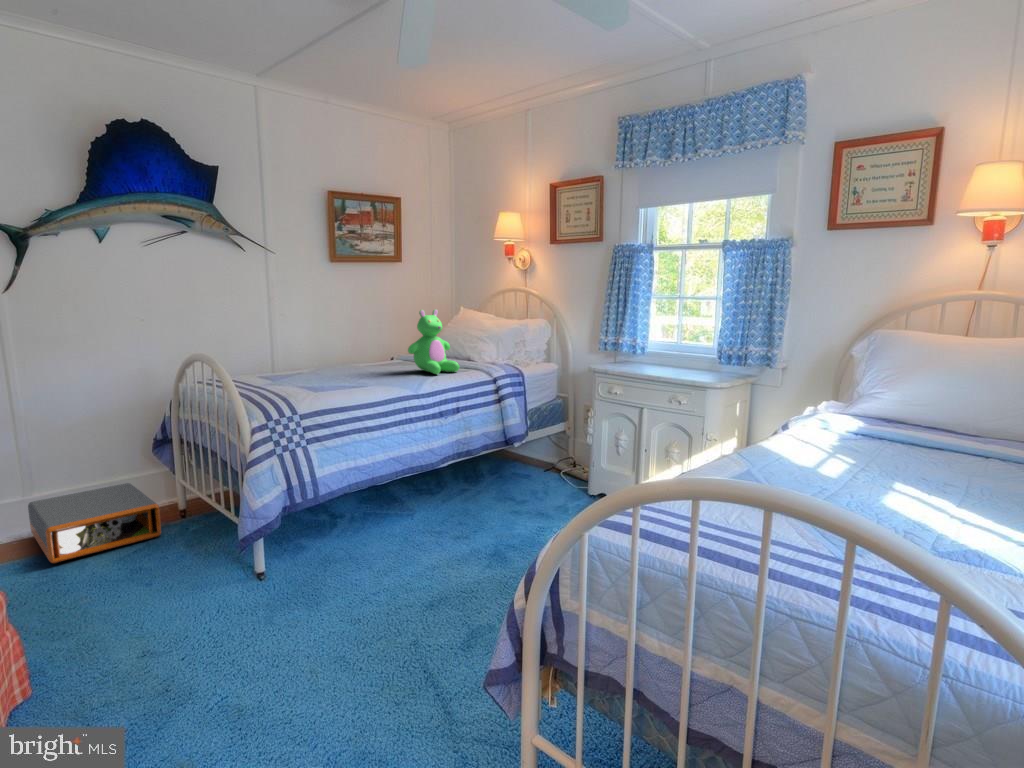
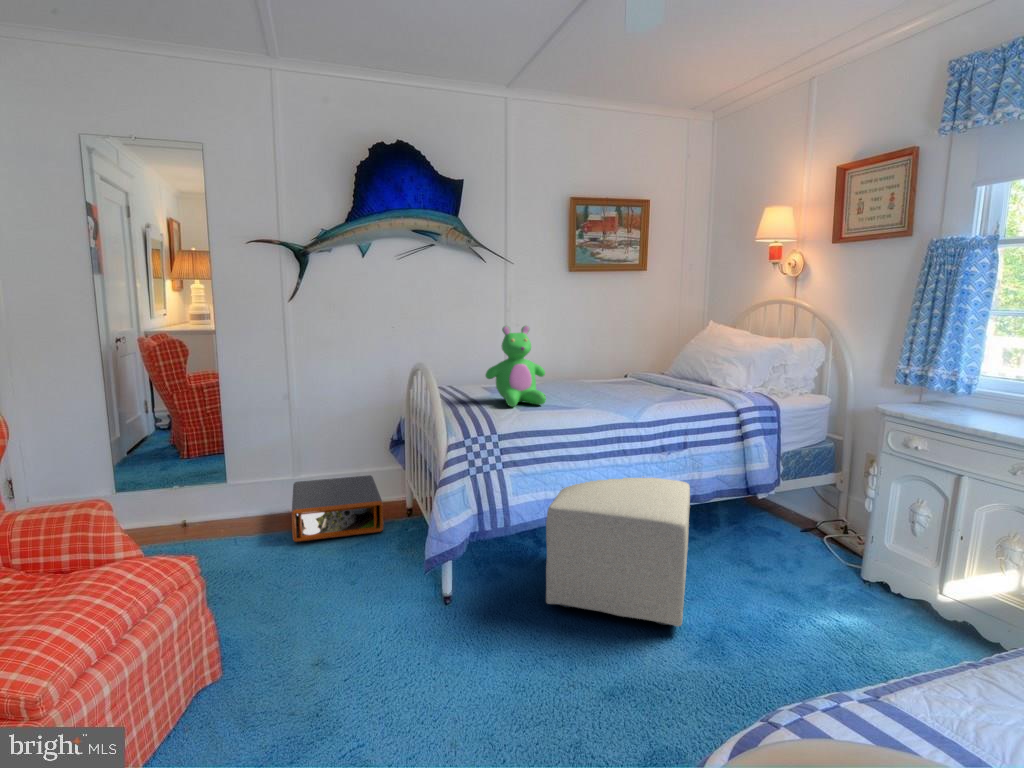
teddy bear: present [408,309,459,374] -> present [486,326,546,407]
ottoman: none [354,440,473,559] -> present [546,478,690,626]

